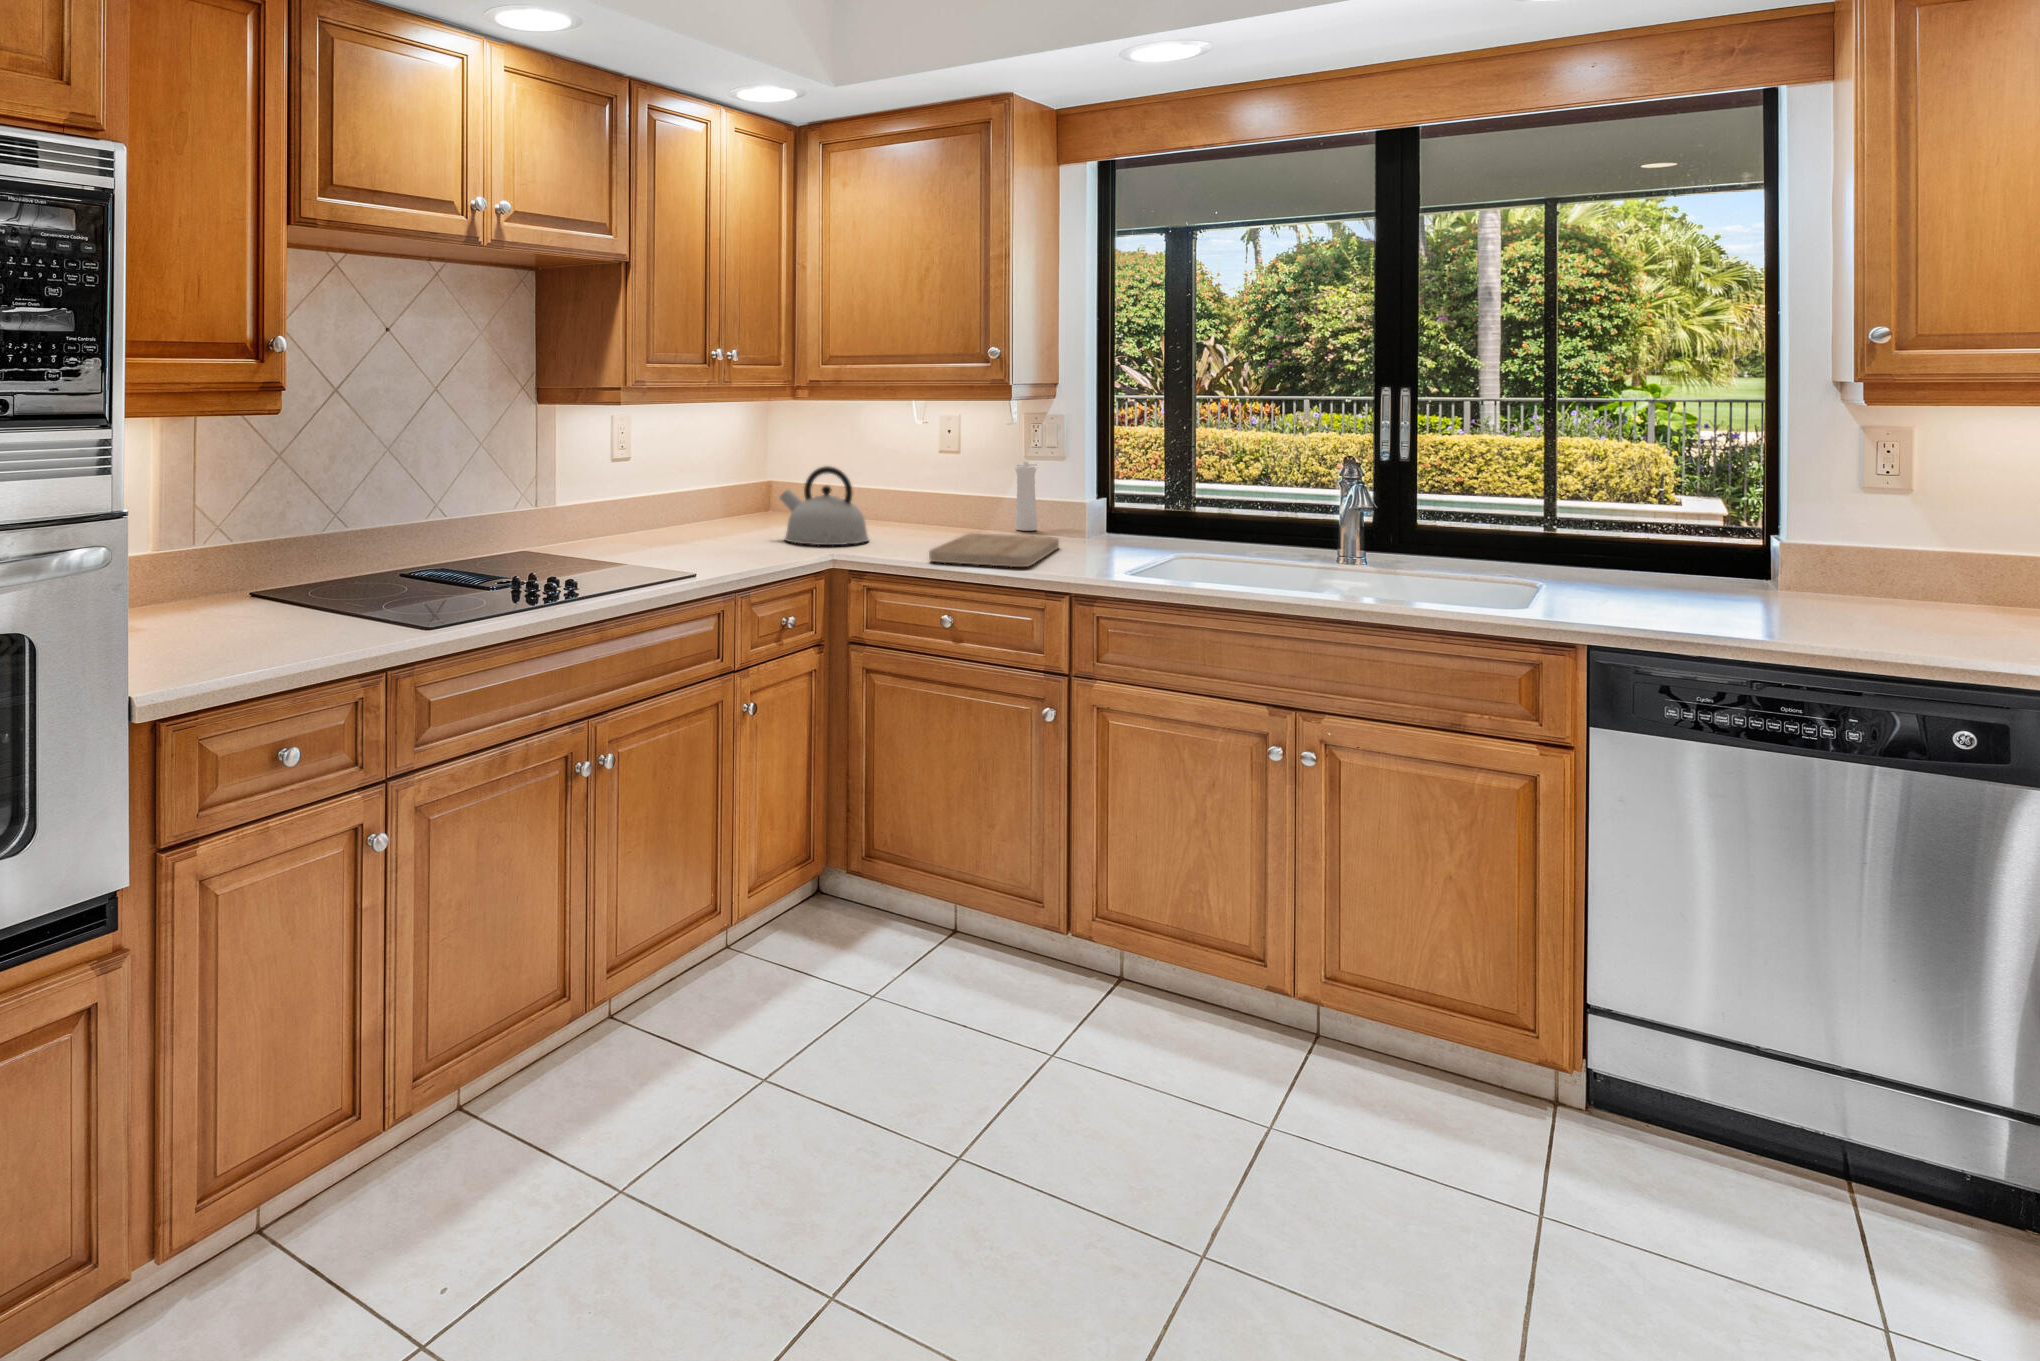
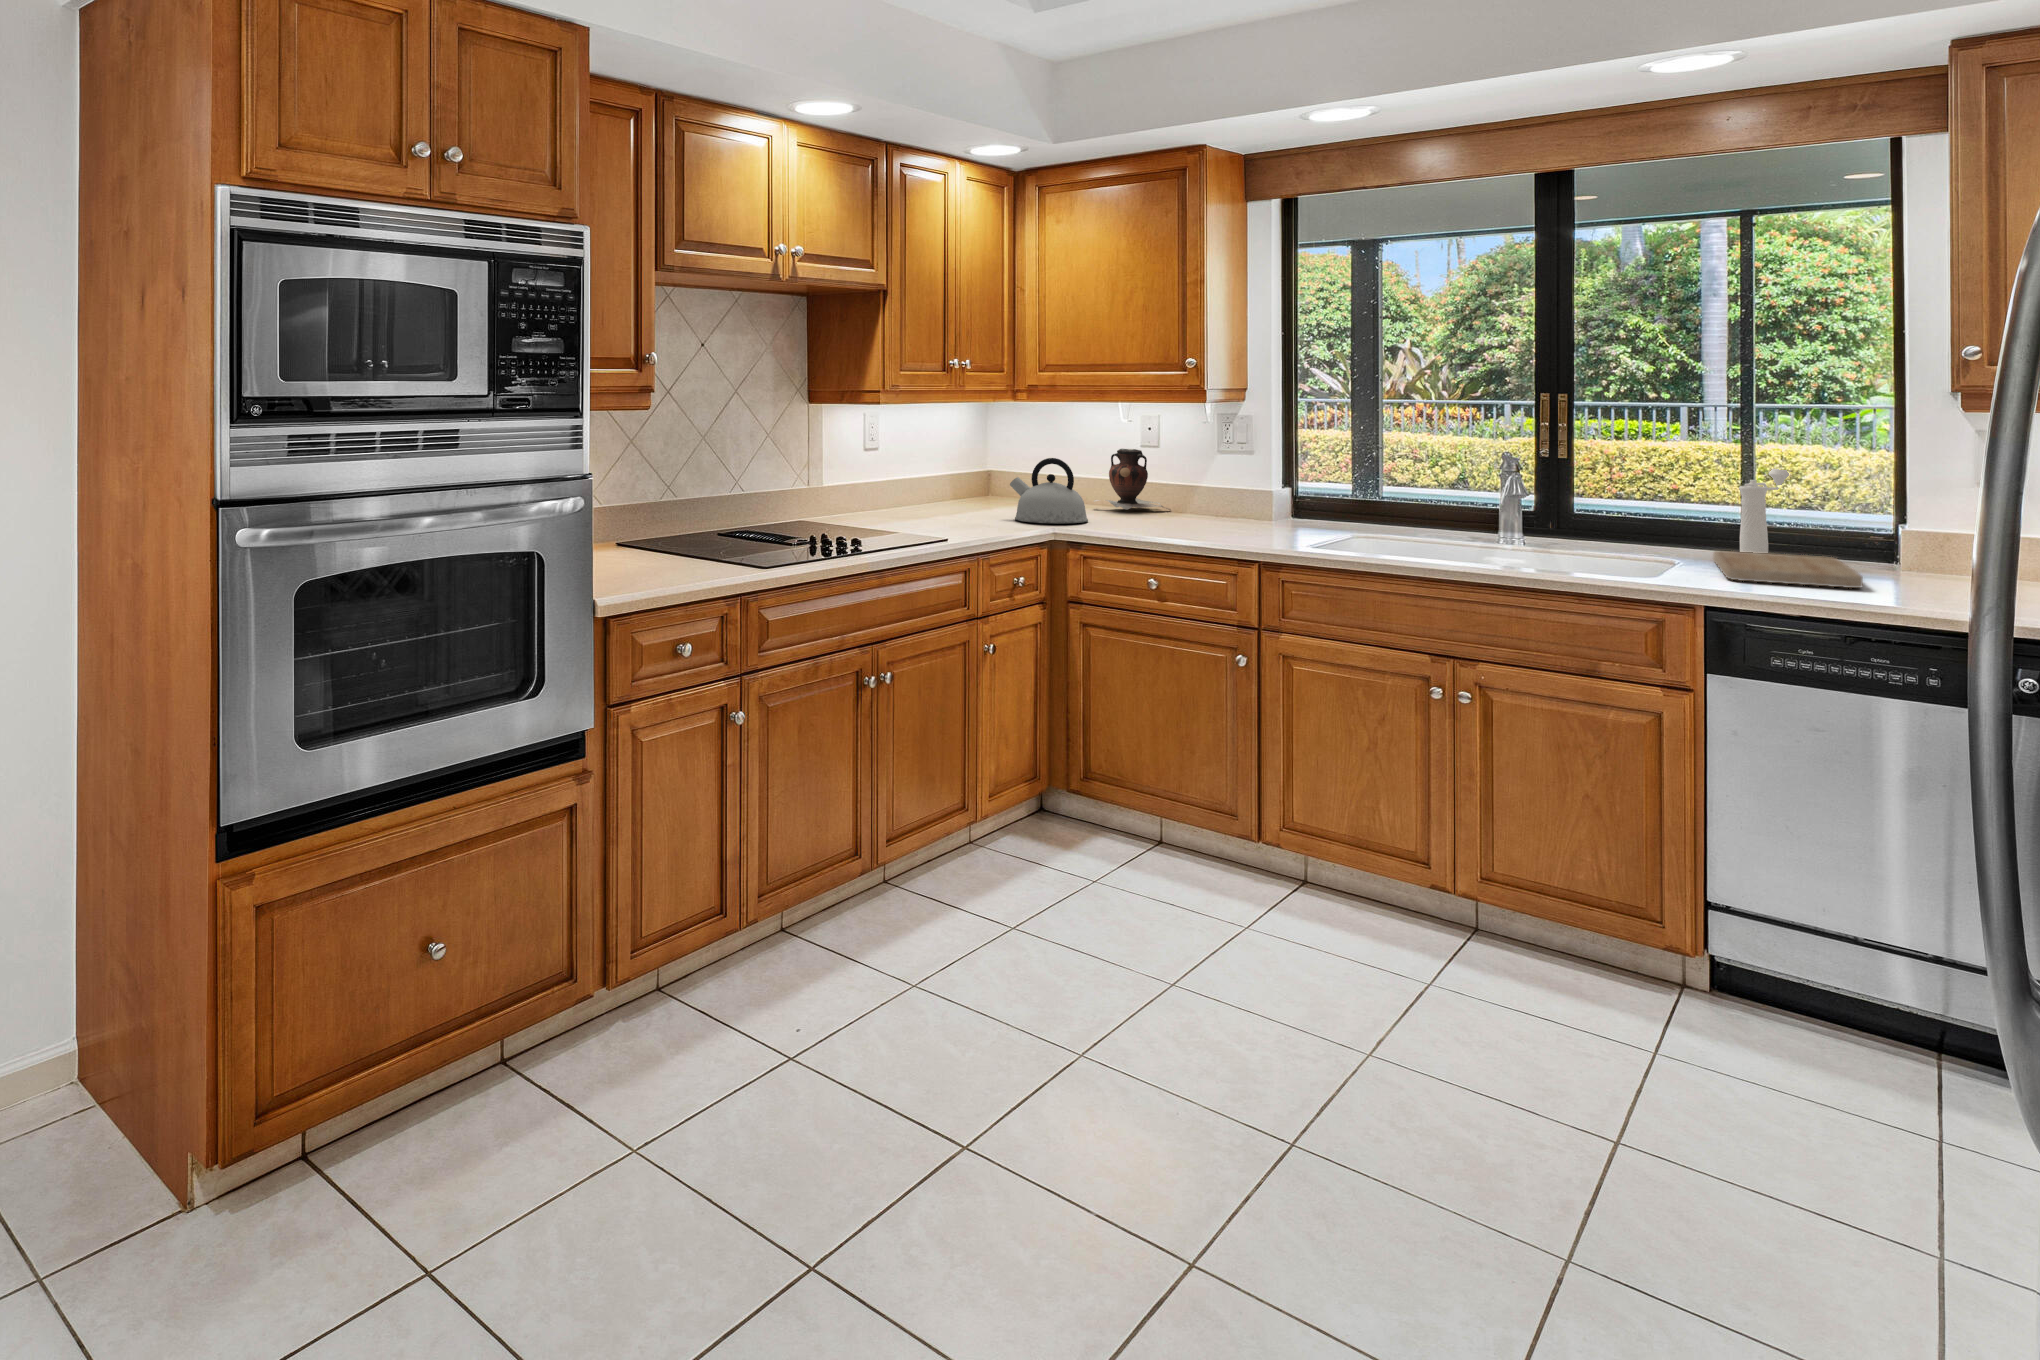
vase: none [878,453,966,525] -> present [1094,449,1171,511]
pepper mill: present [1015,461,1037,531] -> present [1739,469,1789,553]
cutting board: present [929,533,1059,567] -> present [1713,551,1863,588]

